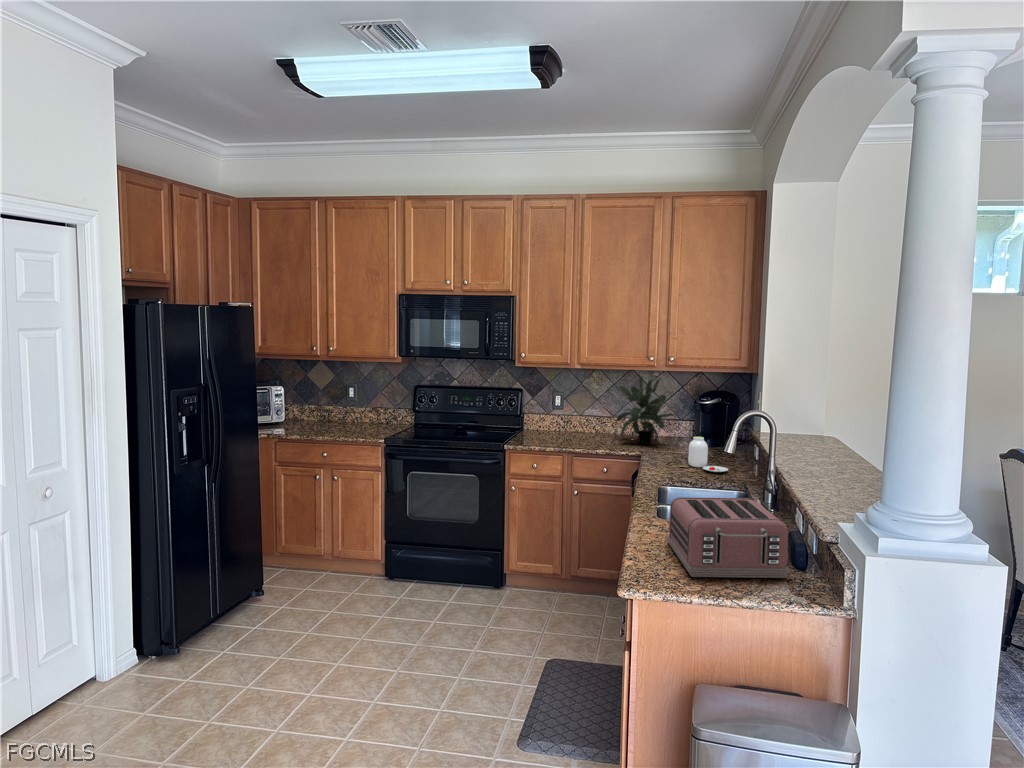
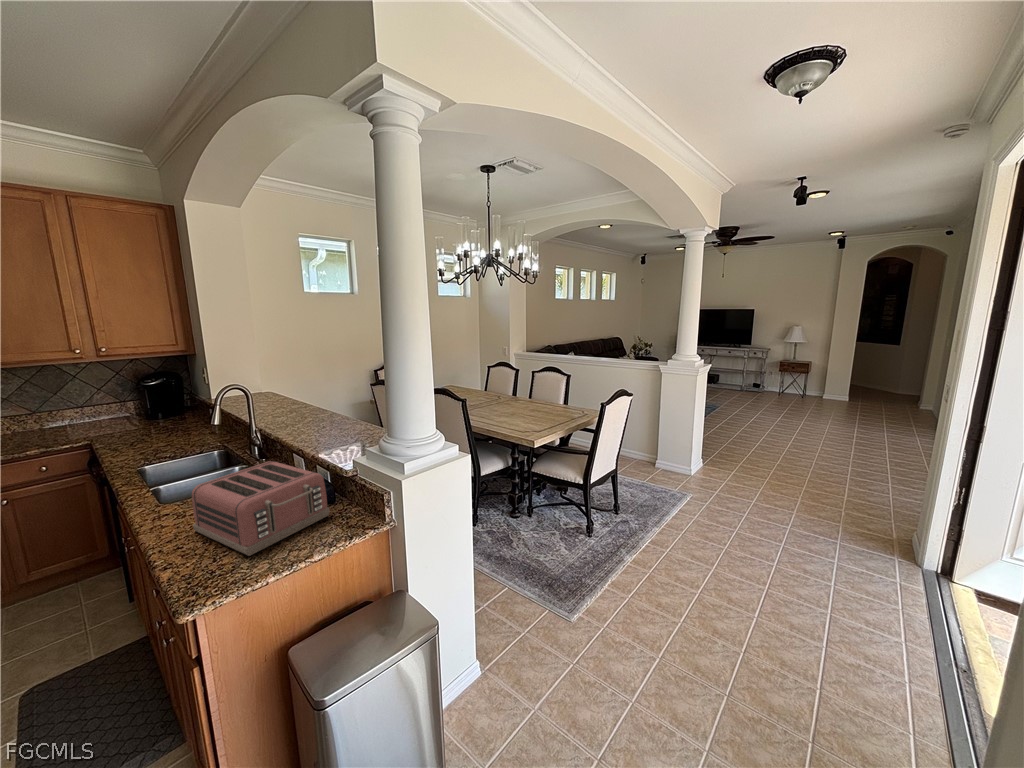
potted plant: present [617,377,674,445] -> none [28,368,121,438]
jar: present [679,437,728,472] -> none [145,416,202,448]

